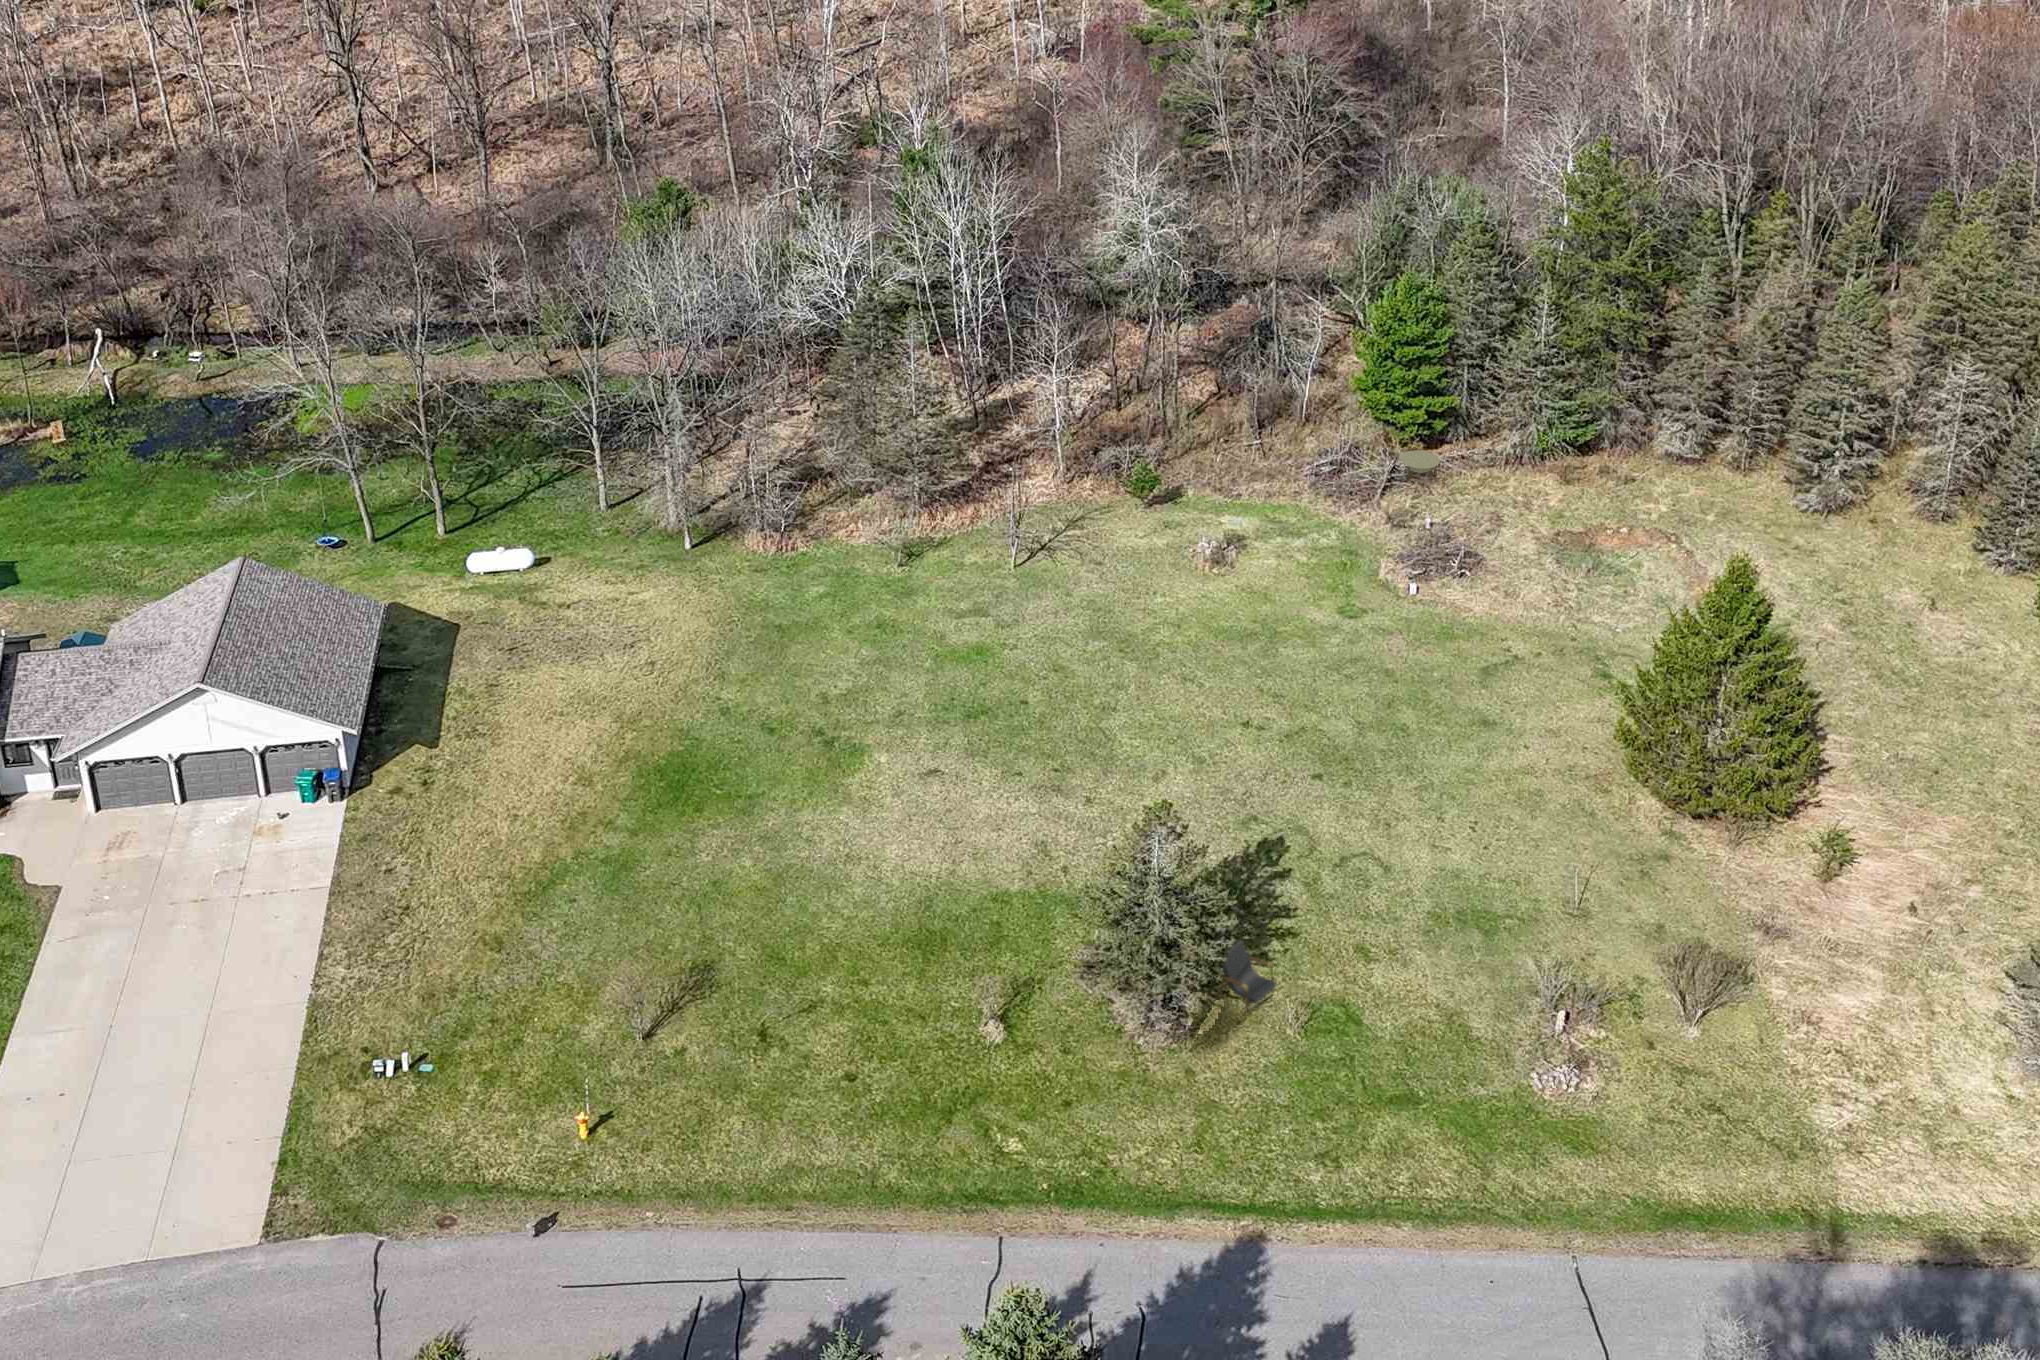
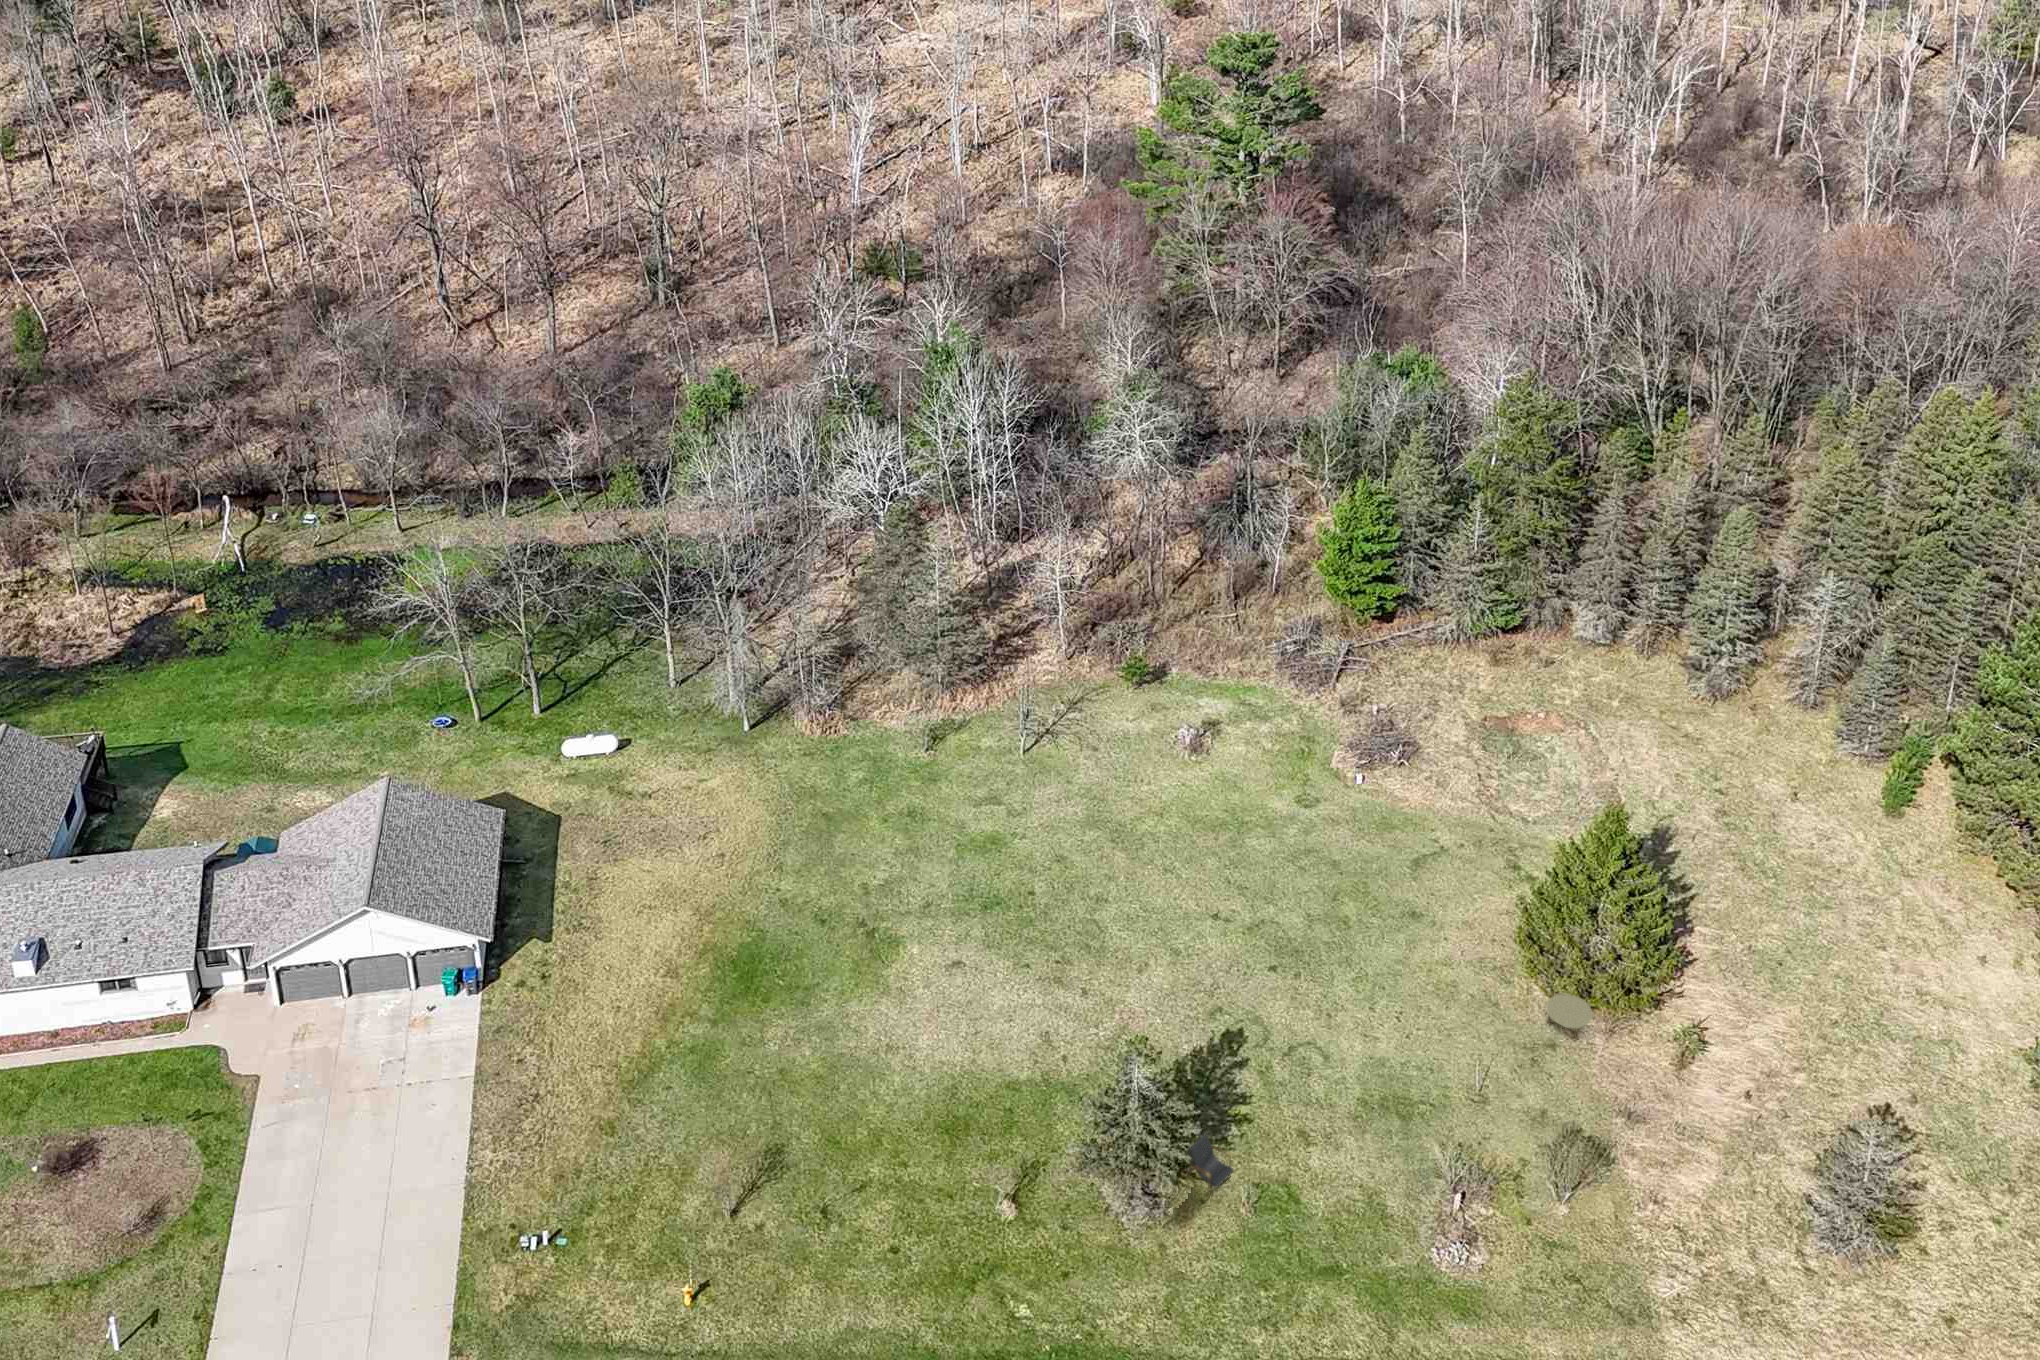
round table: present [1400,450,1440,479] -> present [1546,994,1593,1039]

